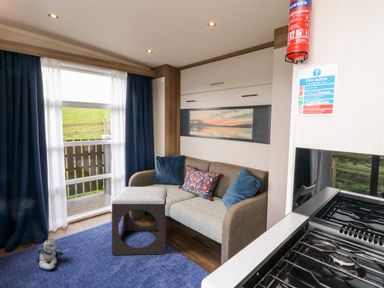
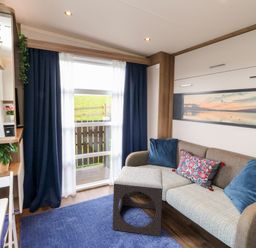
plush toy: present [36,239,62,270] -> none [52,209,71,237]

